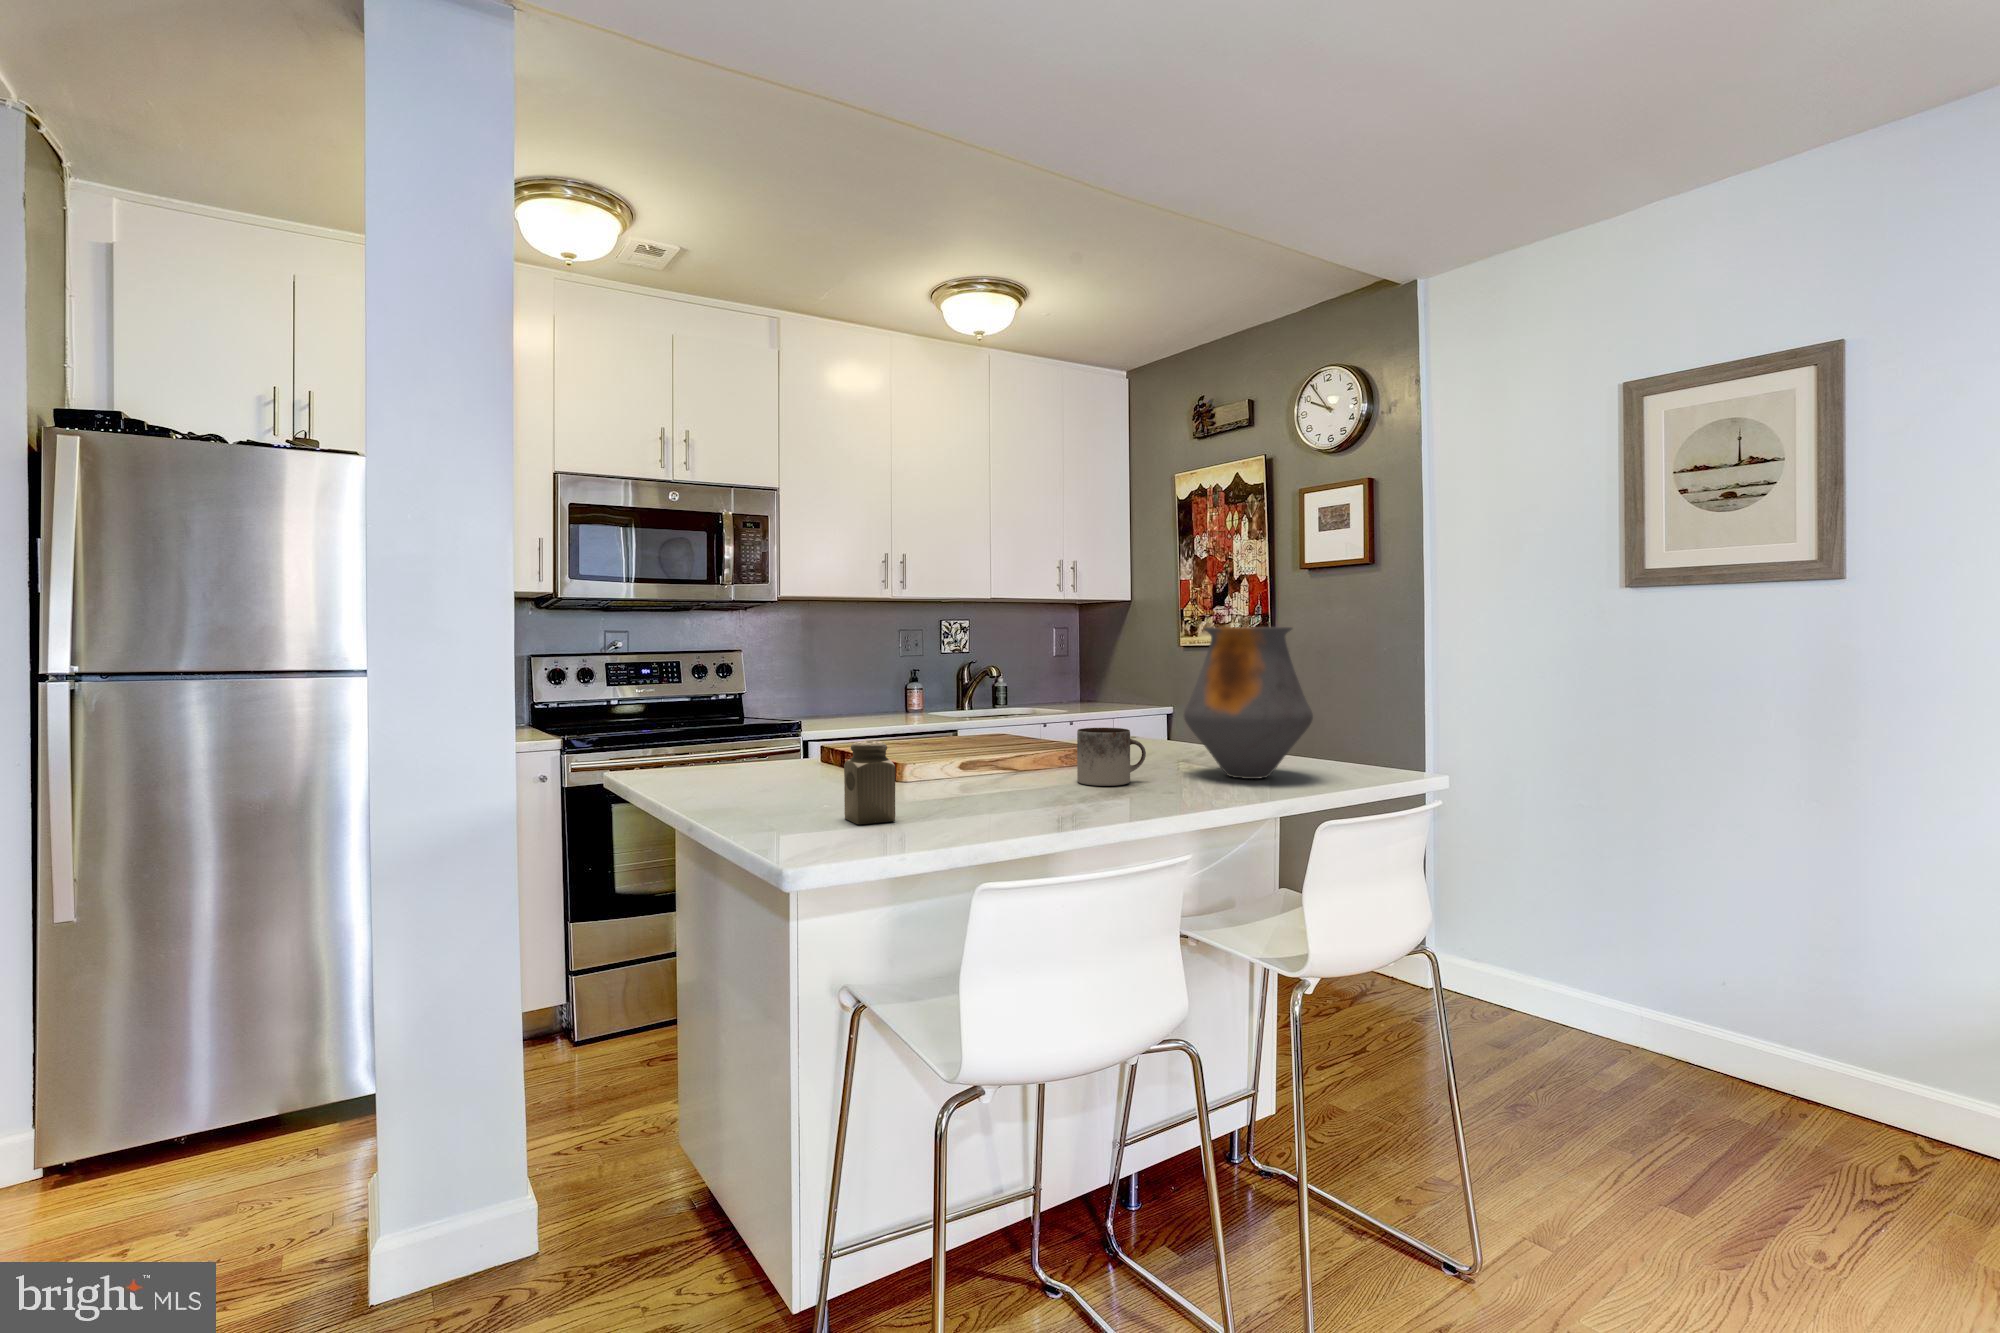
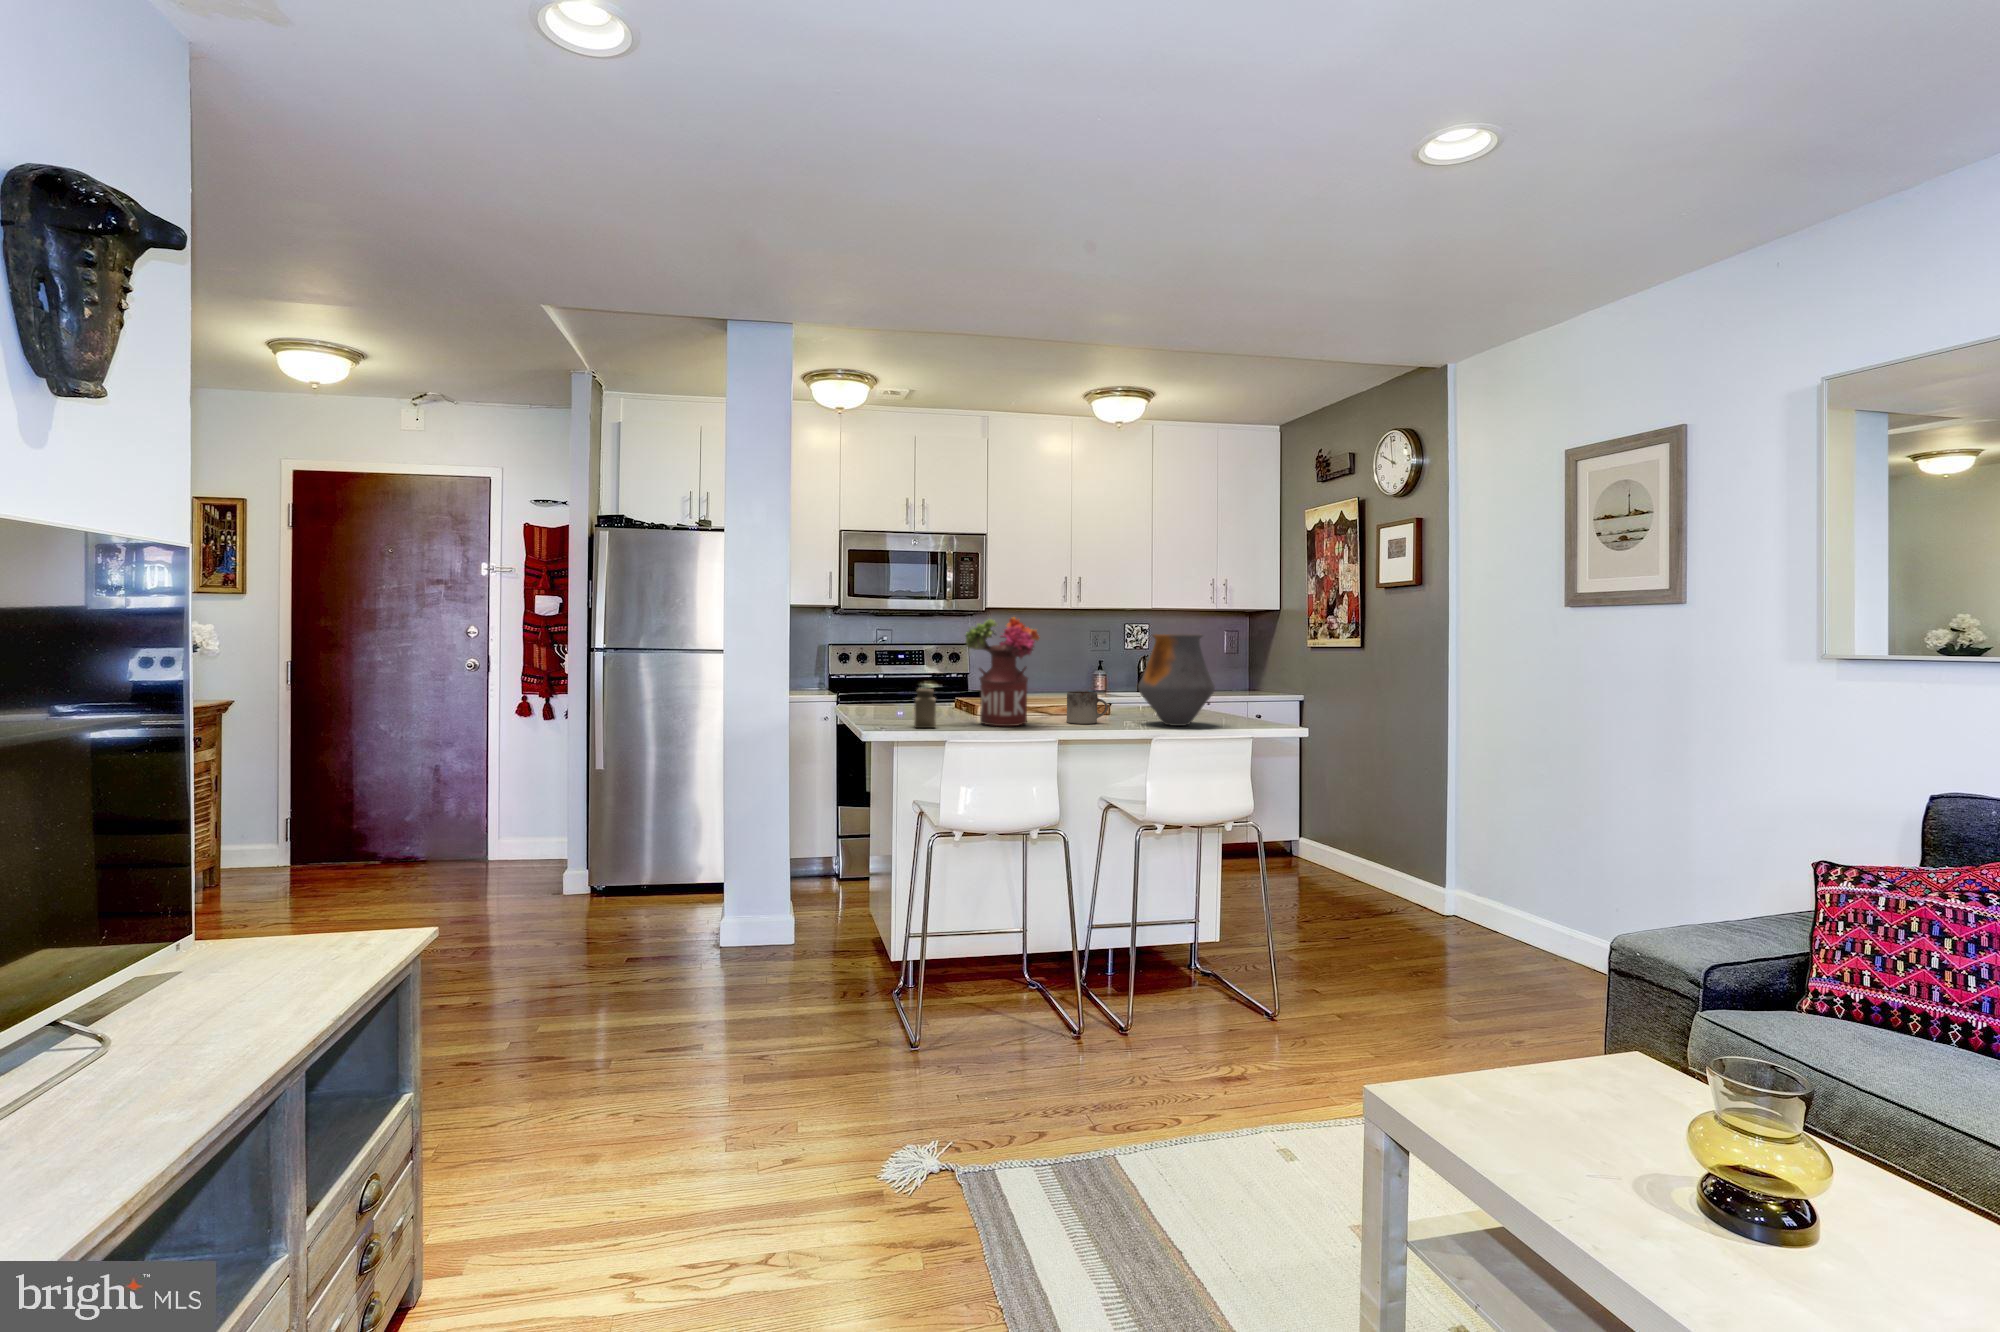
flower arrangement: none [922,597,1066,805] -> present [965,617,1039,726]

